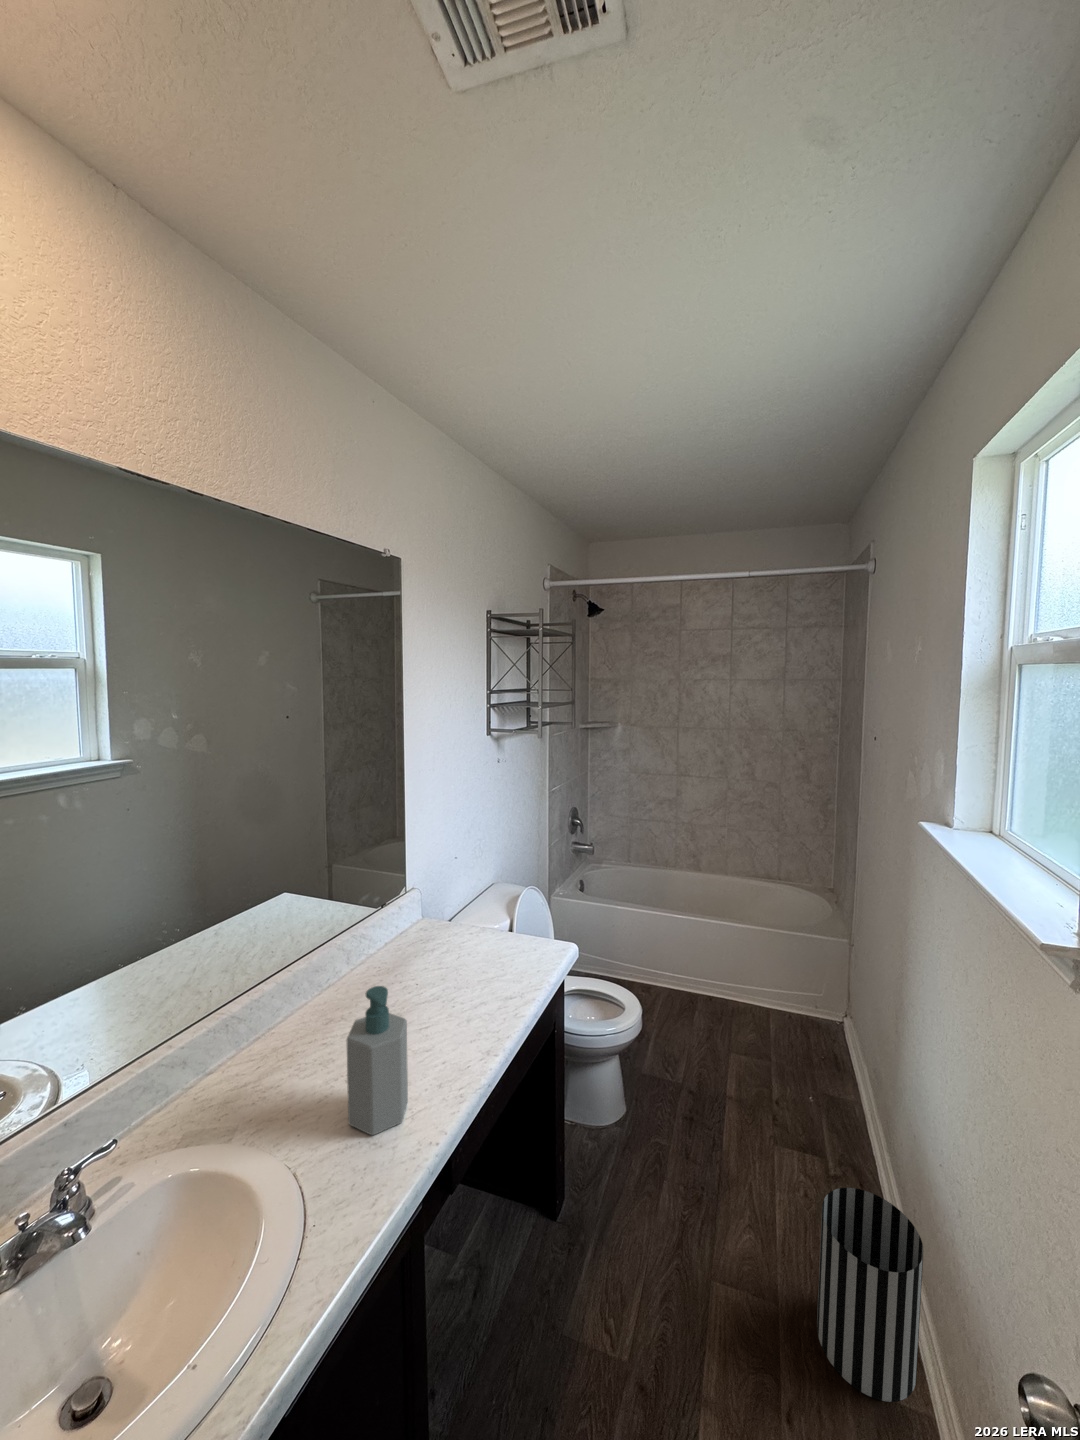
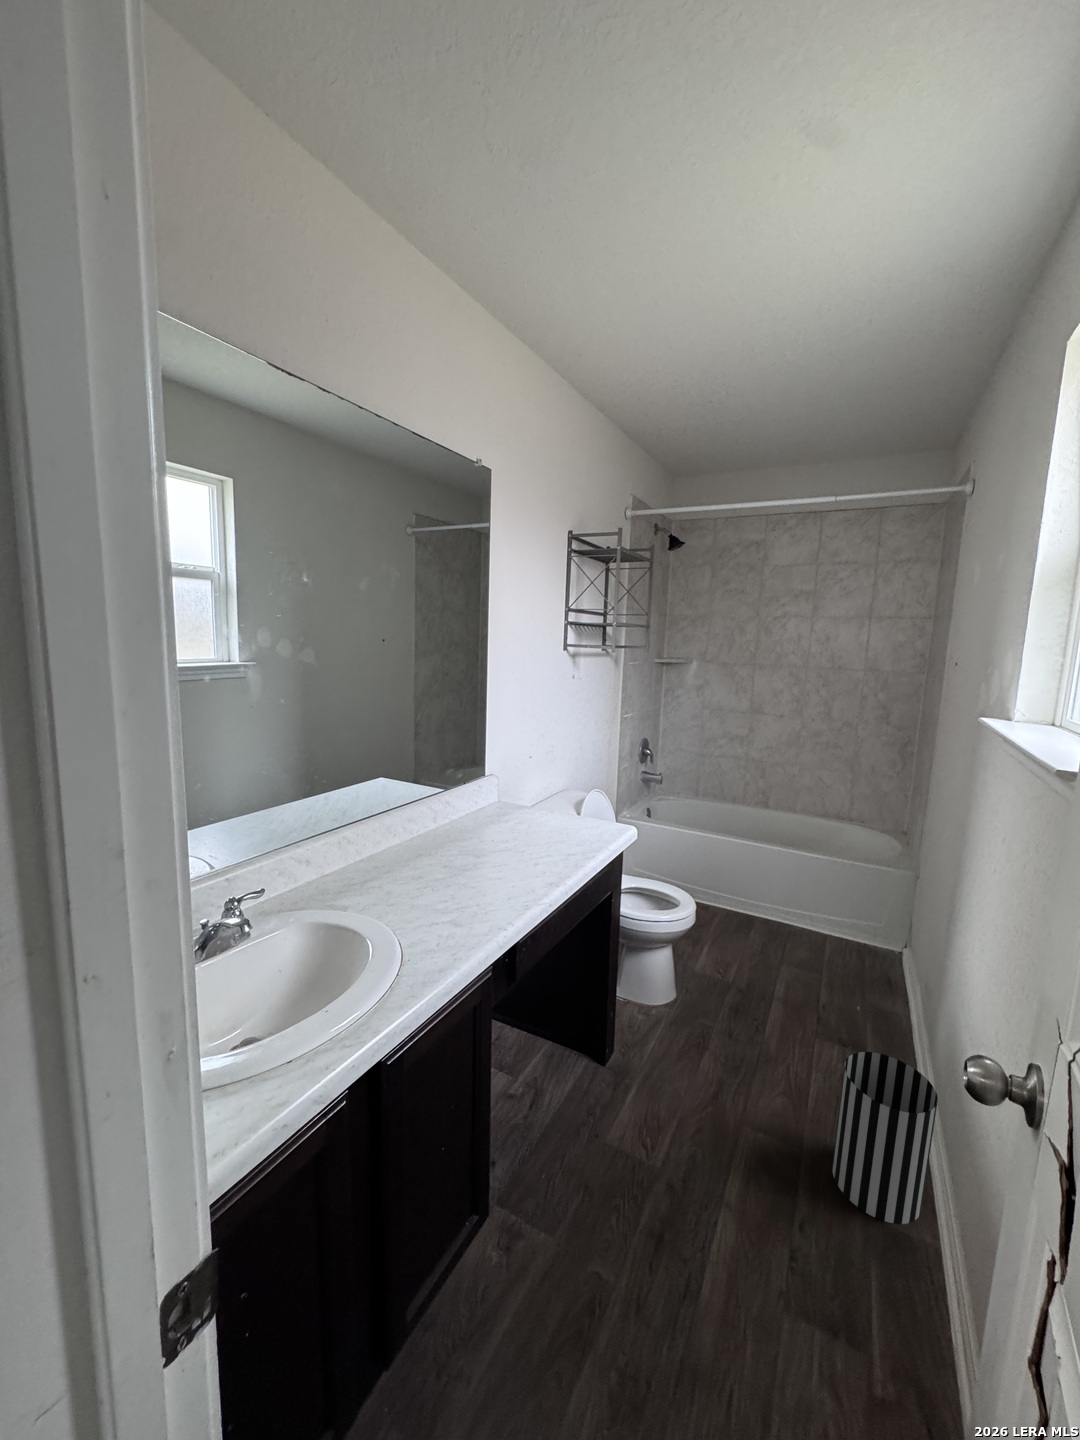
soap bottle: present [347,986,408,1135] -> none [436,804,484,916]

